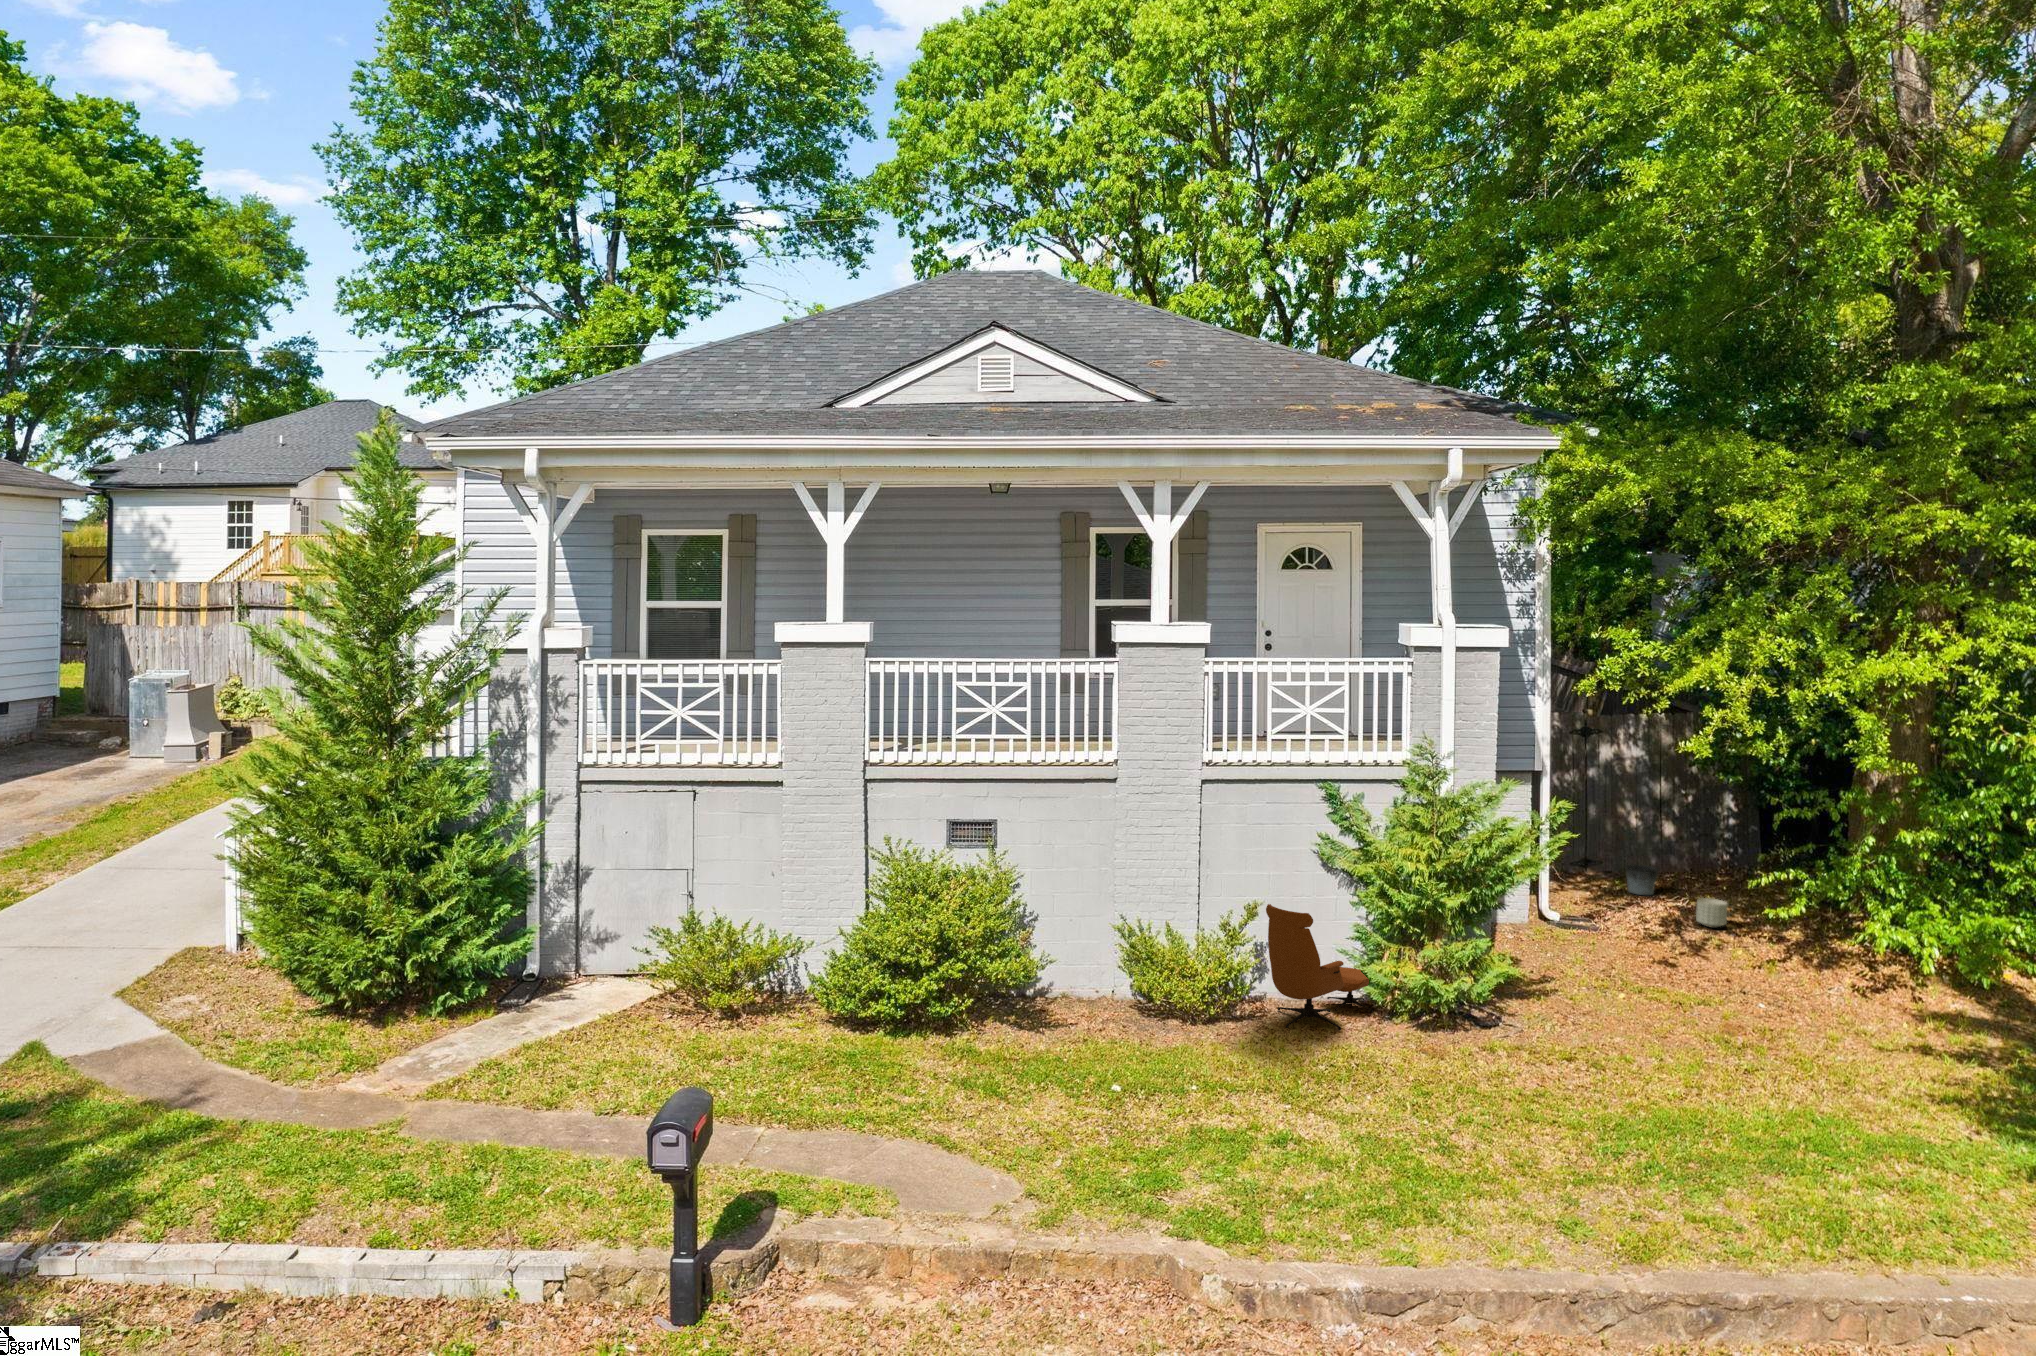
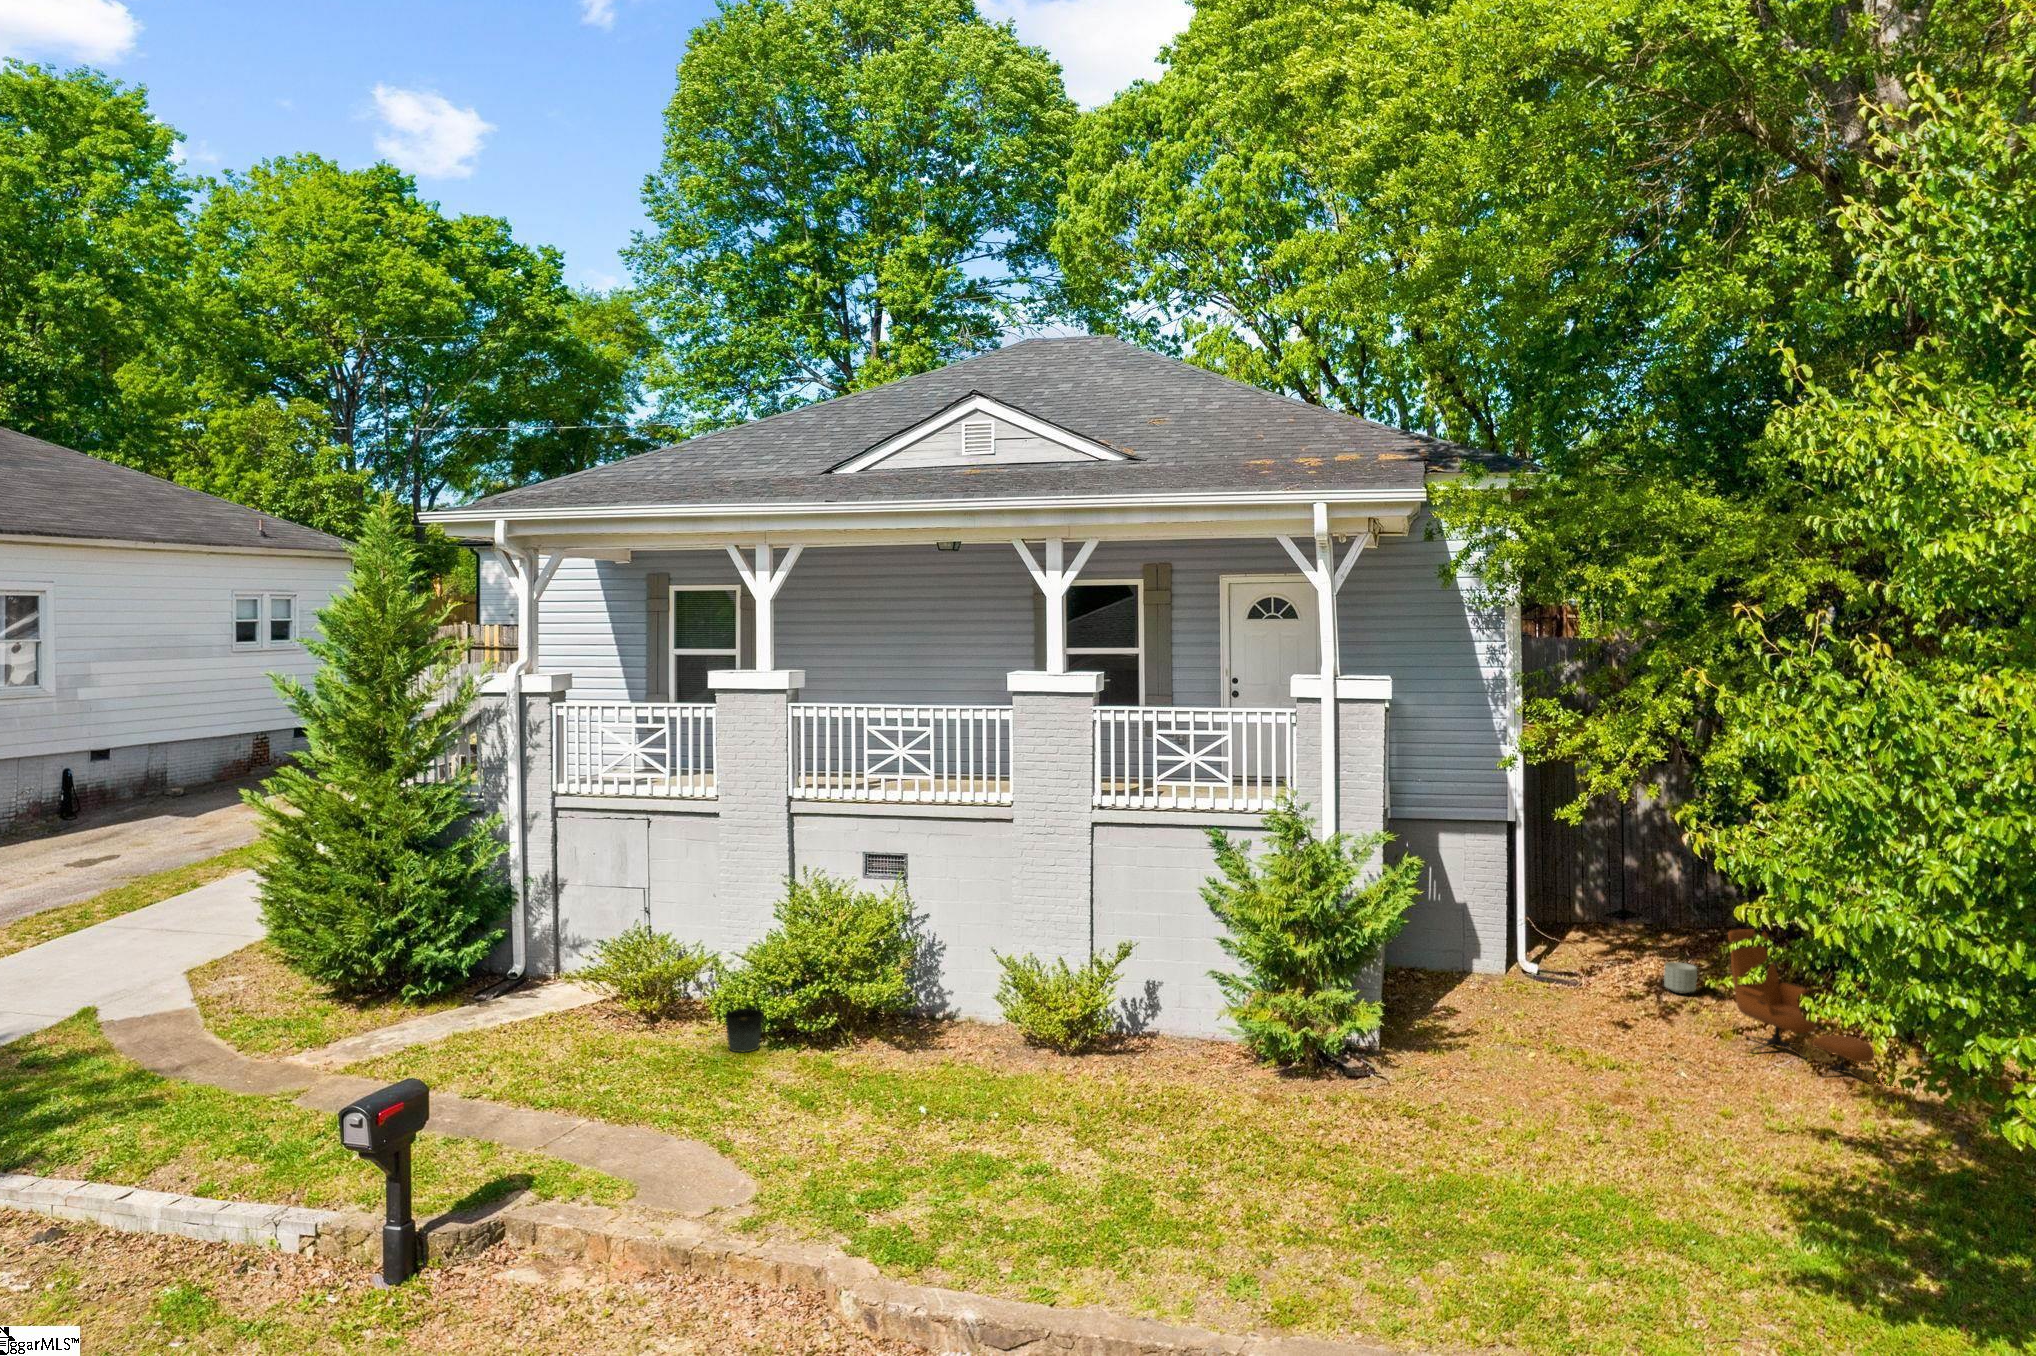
bucket: present [1625,864,1660,895] -> present [723,1008,764,1052]
lounge chair: present [1266,904,1373,1030] -> present [1728,929,1875,1082]

